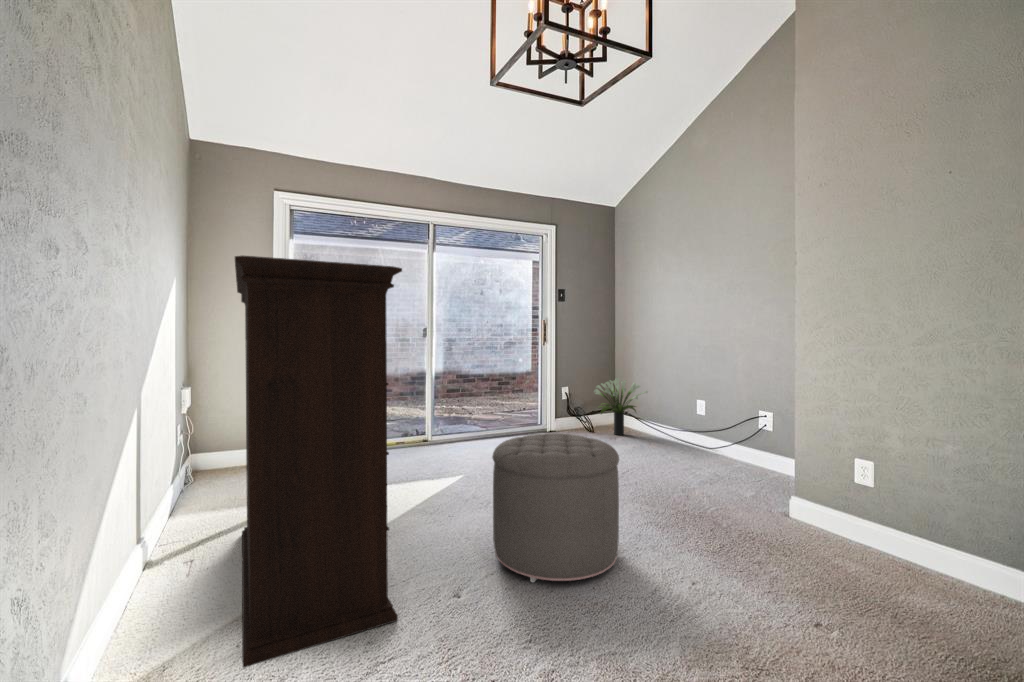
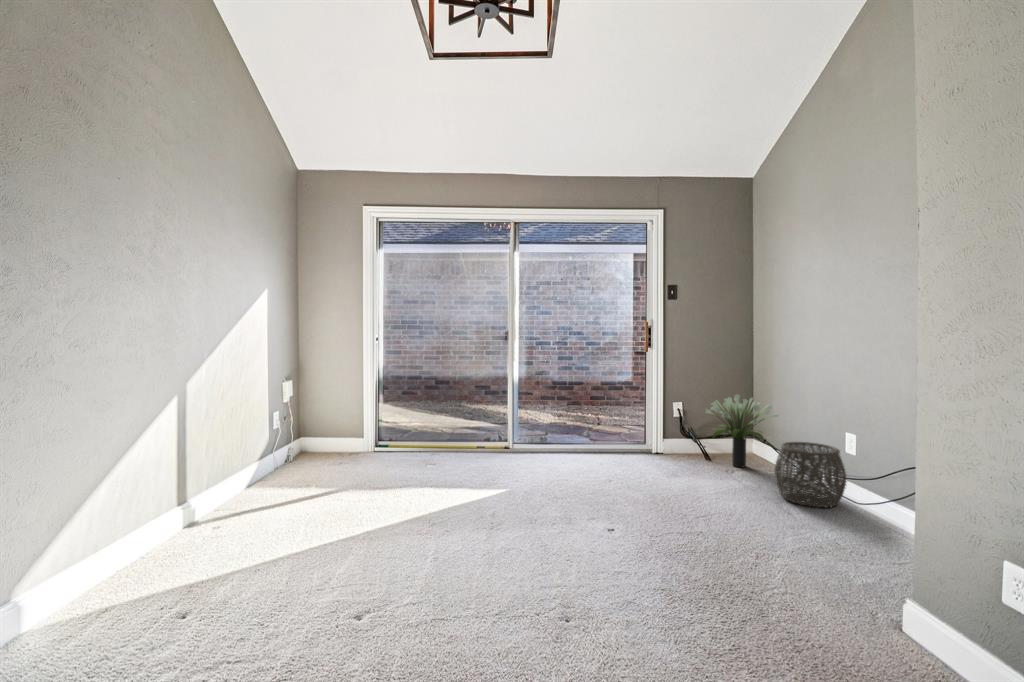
bookshelf: present [235,256,402,667] -> none [133,286,353,617]
woven basket: none [664,409,714,455] -> present [775,442,847,508]
ottoman: present [492,433,619,582] -> none [404,457,544,623]

